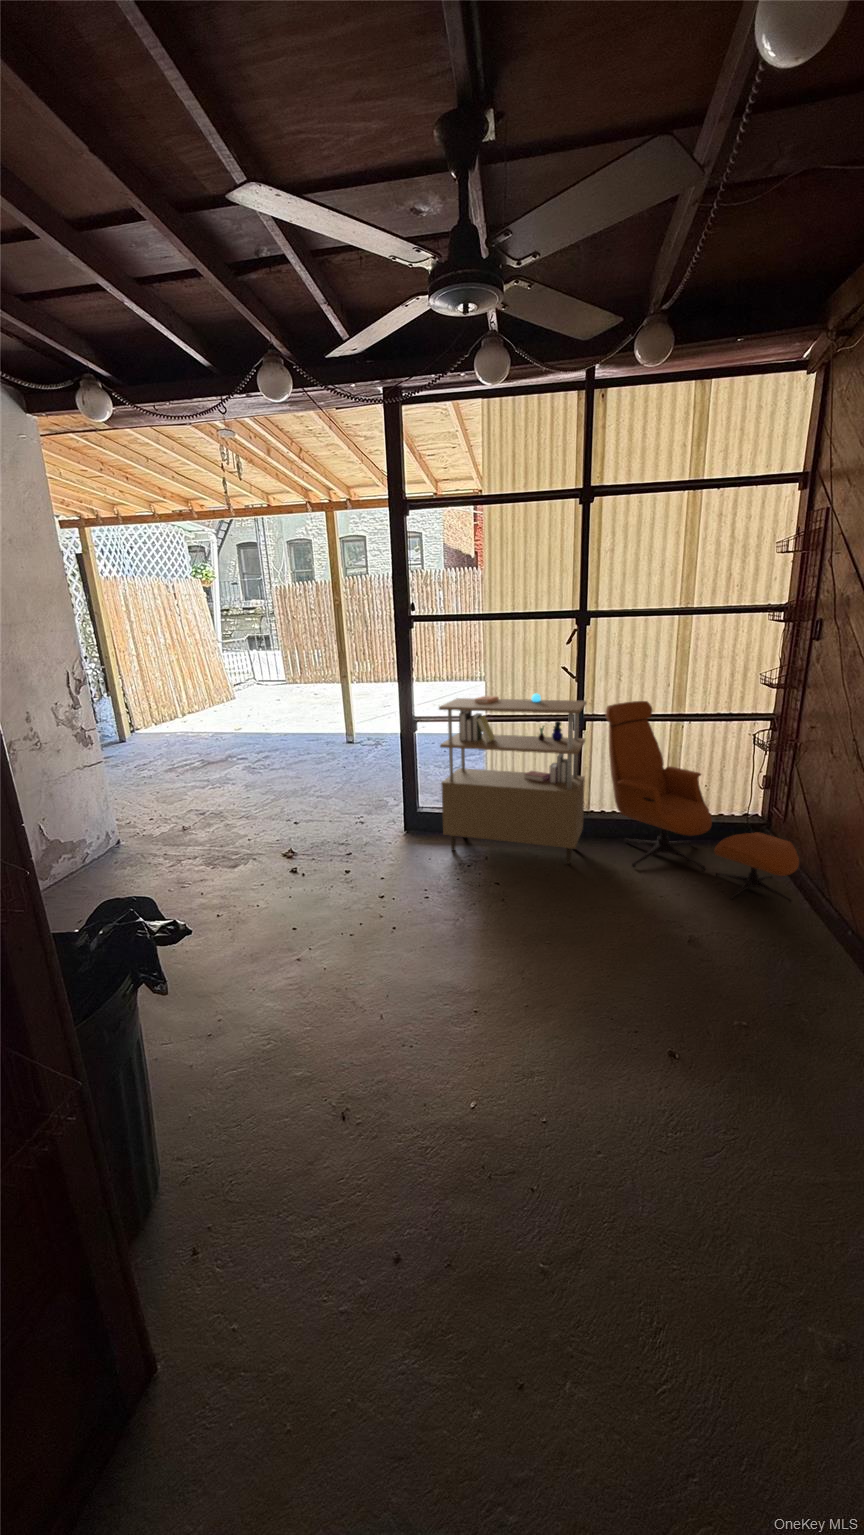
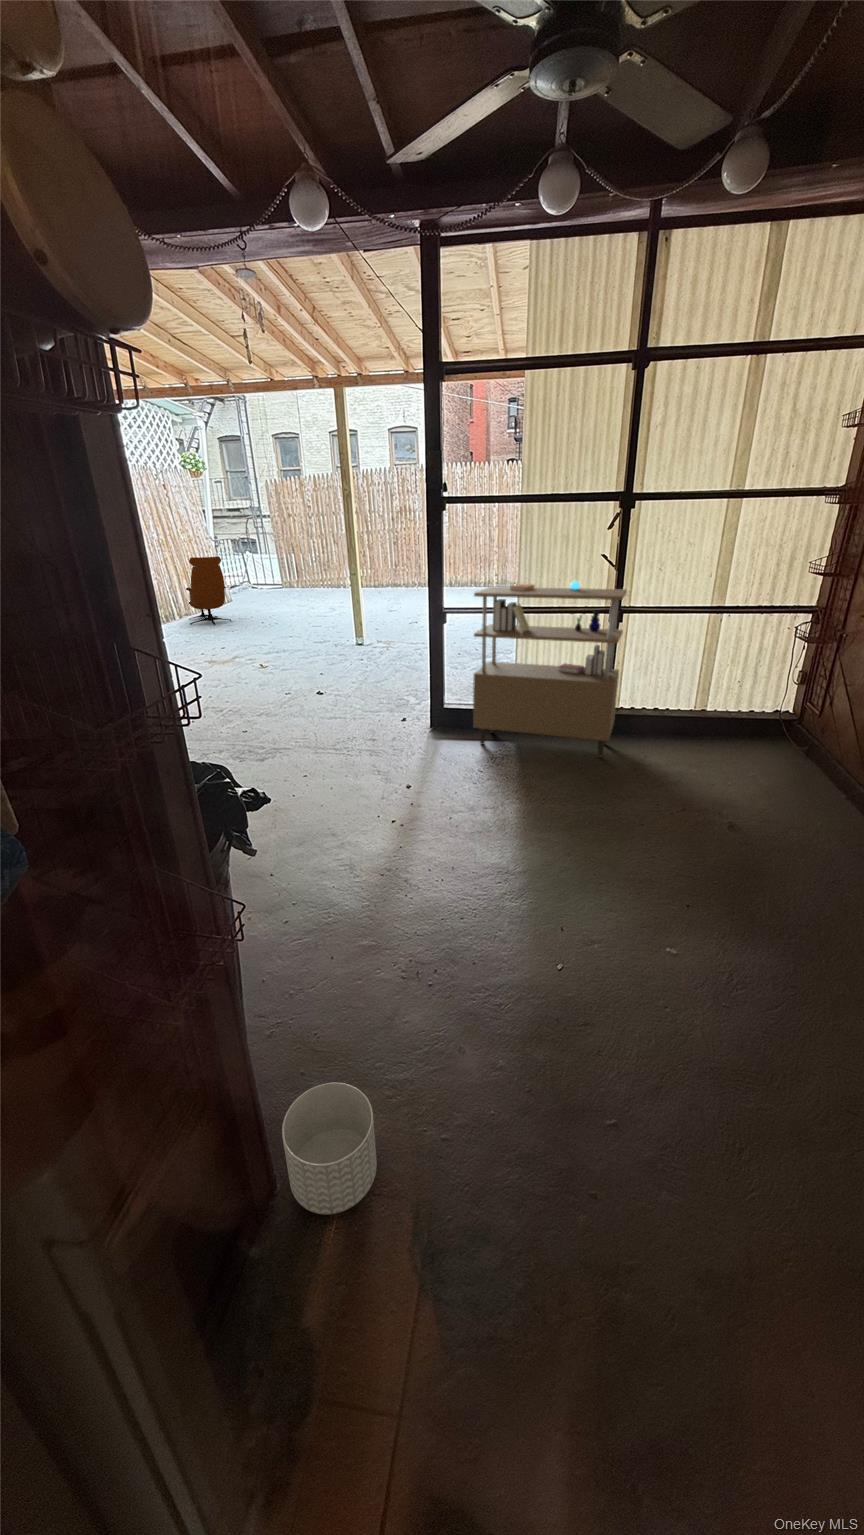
lounge chair: present [606,701,799,902] -> present [186,556,231,625]
planter: none [149,1287,263,1462] -> present [282,1083,377,1215]

